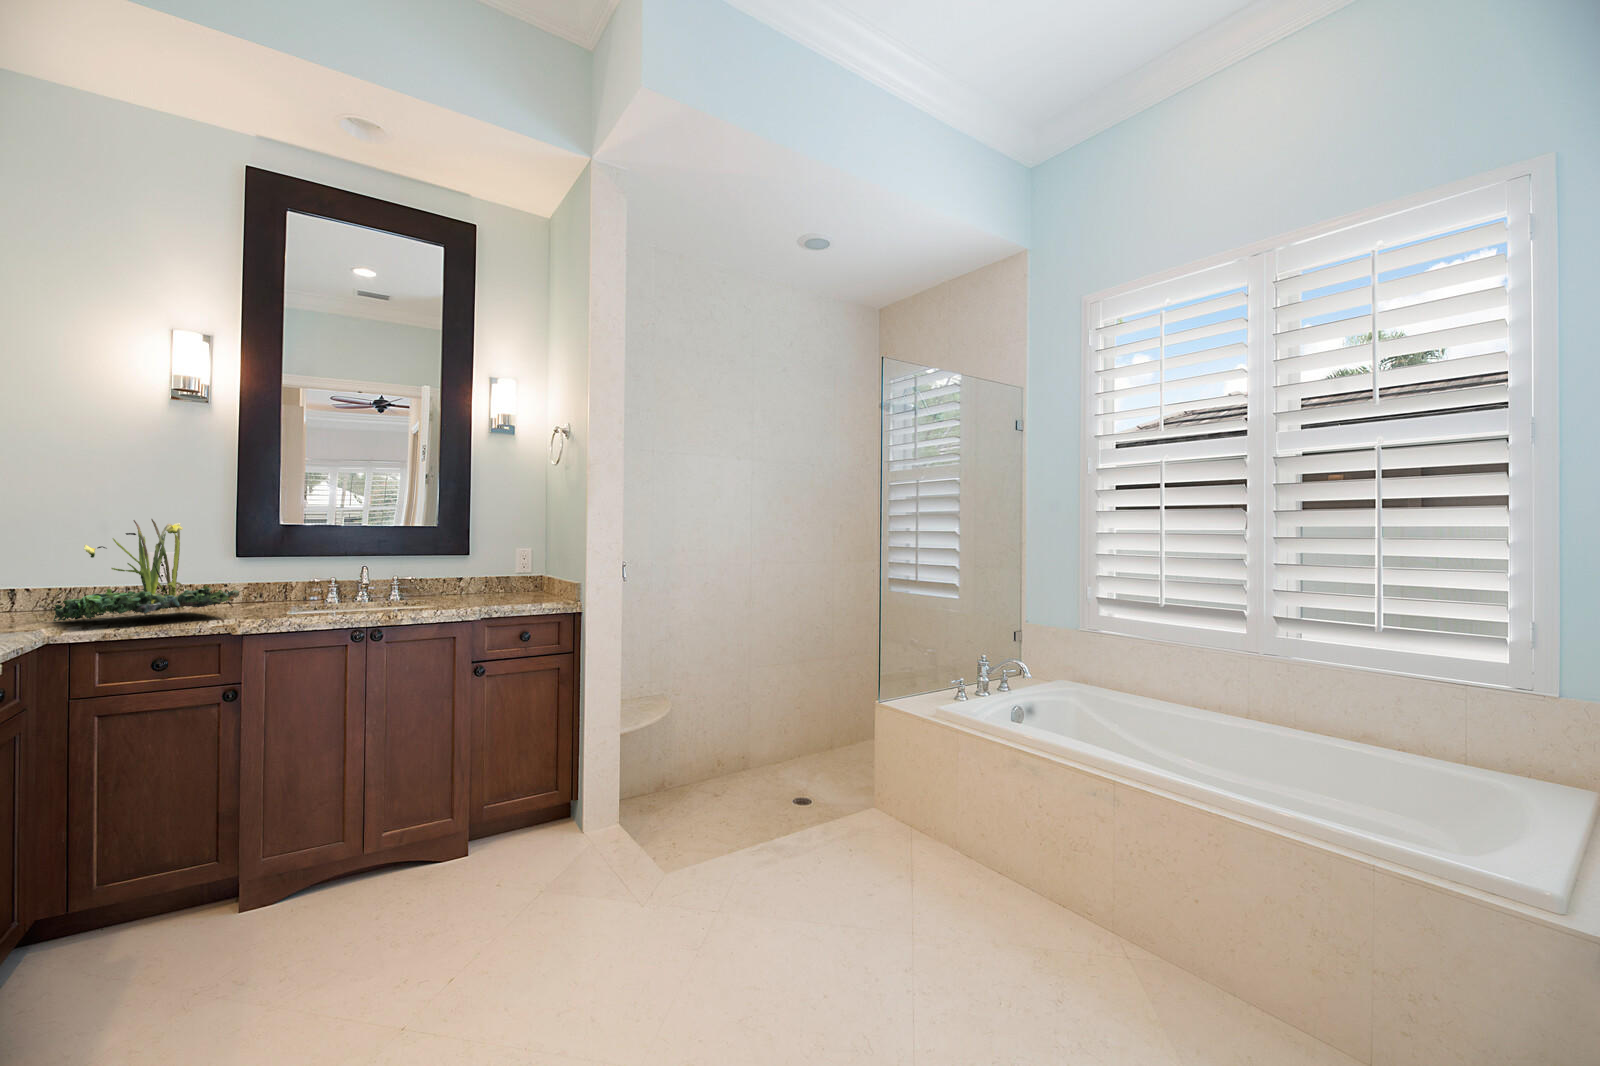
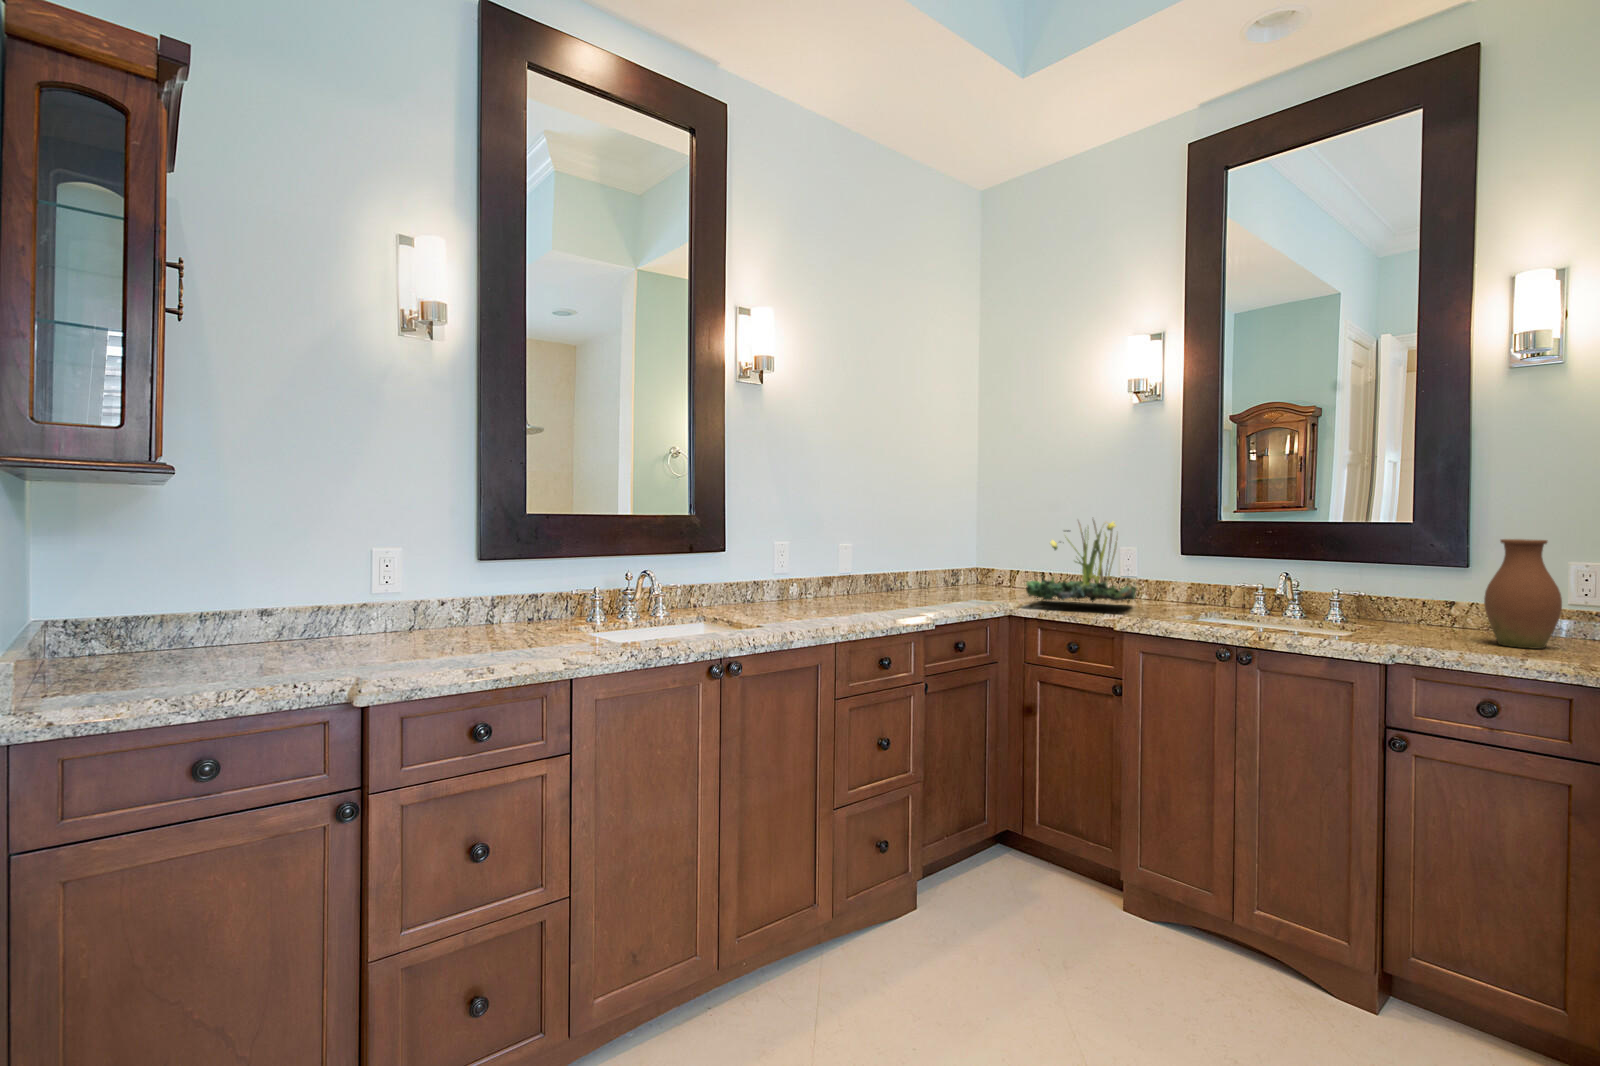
vase: none [498,538,534,600] -> present [1484,539,1562,649]

